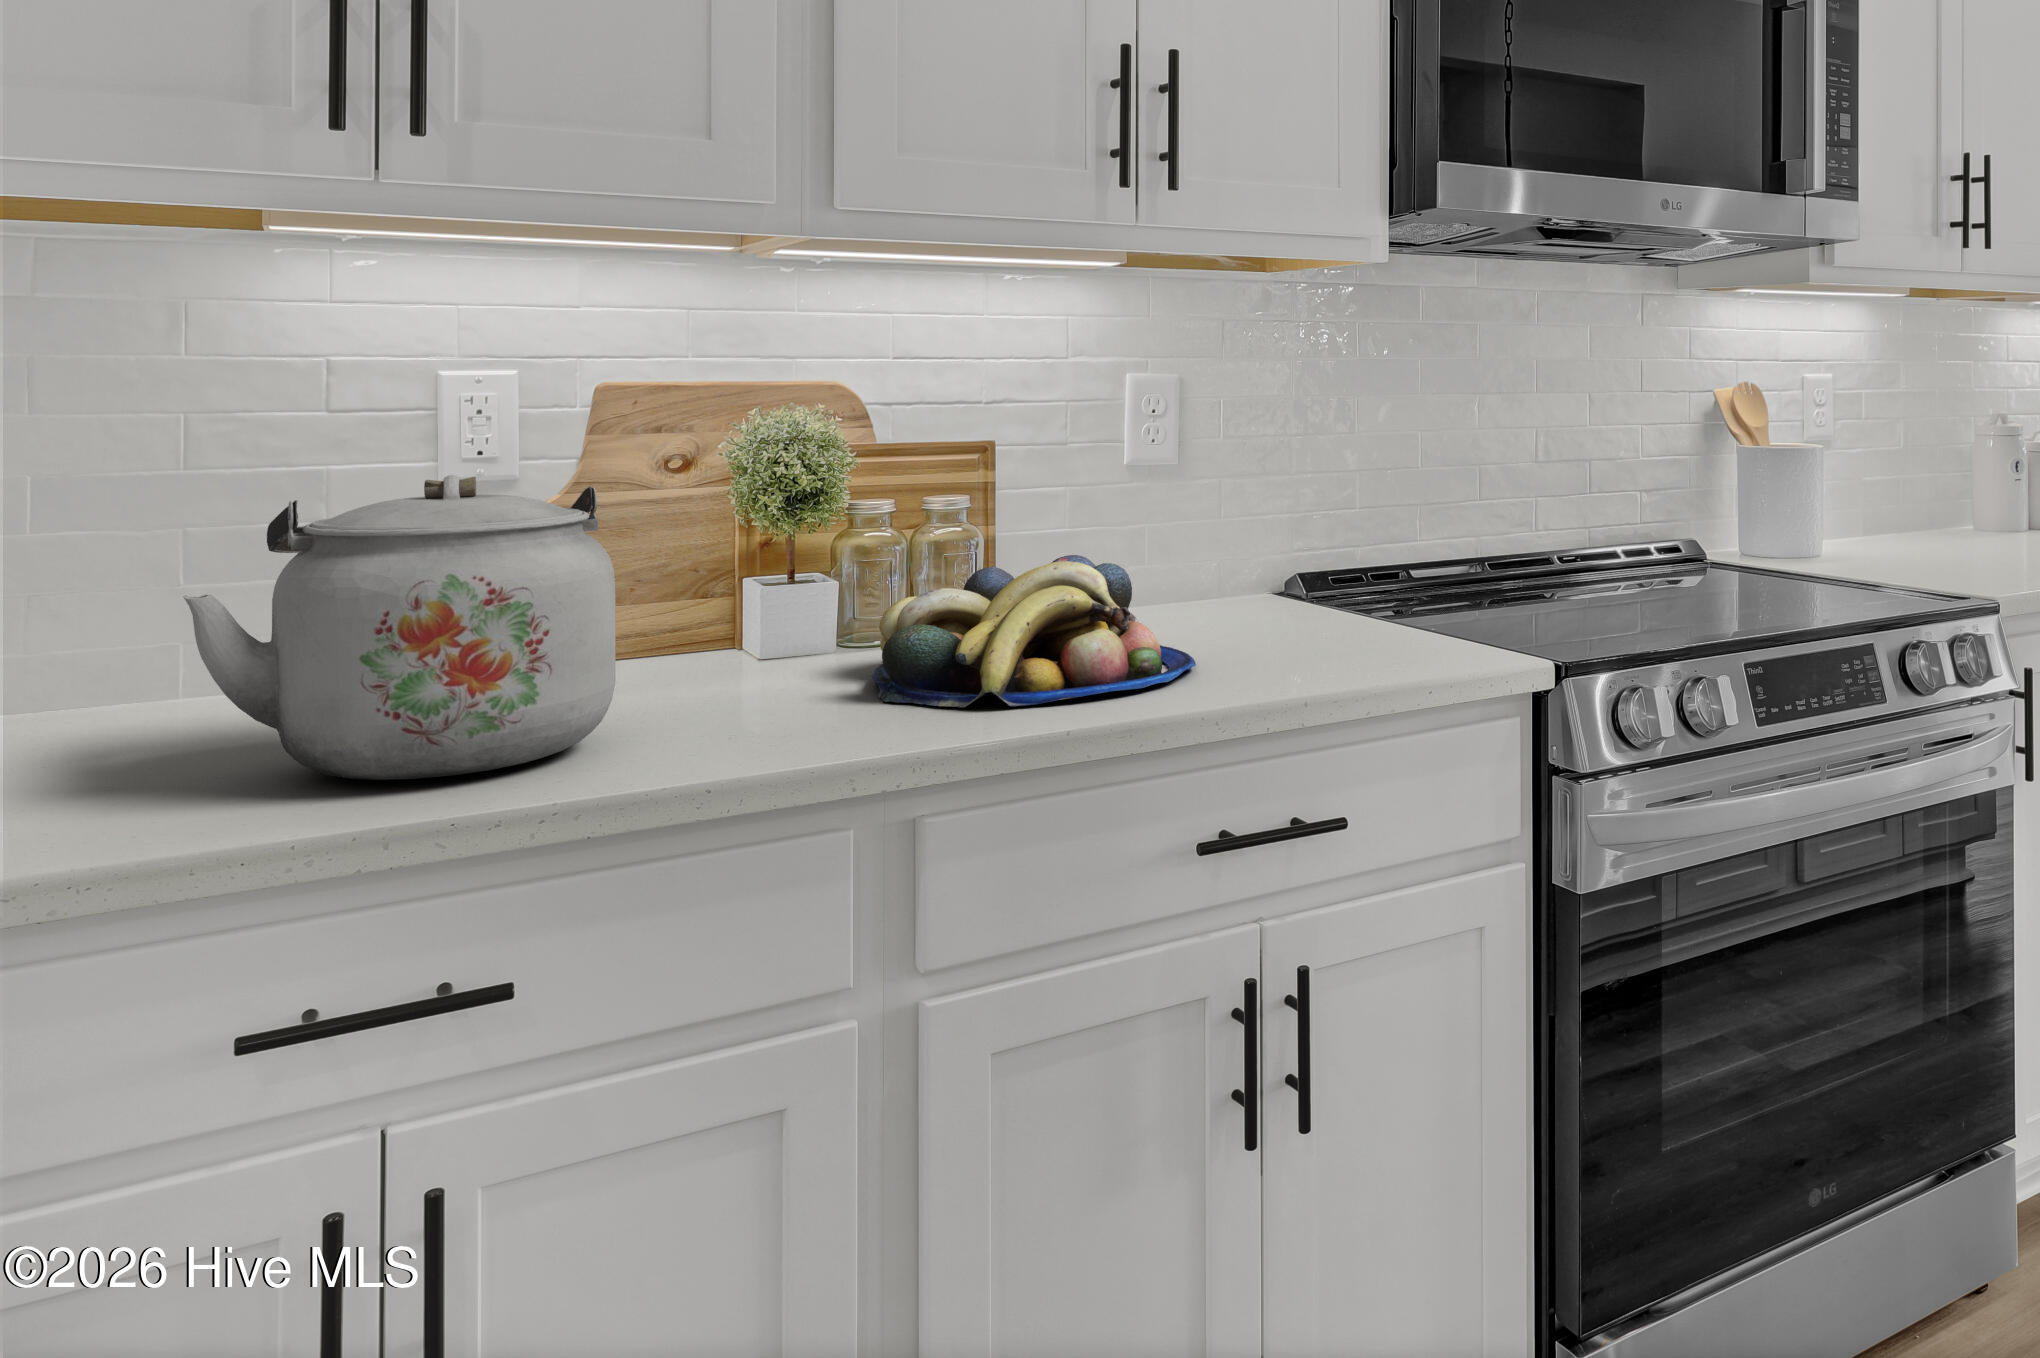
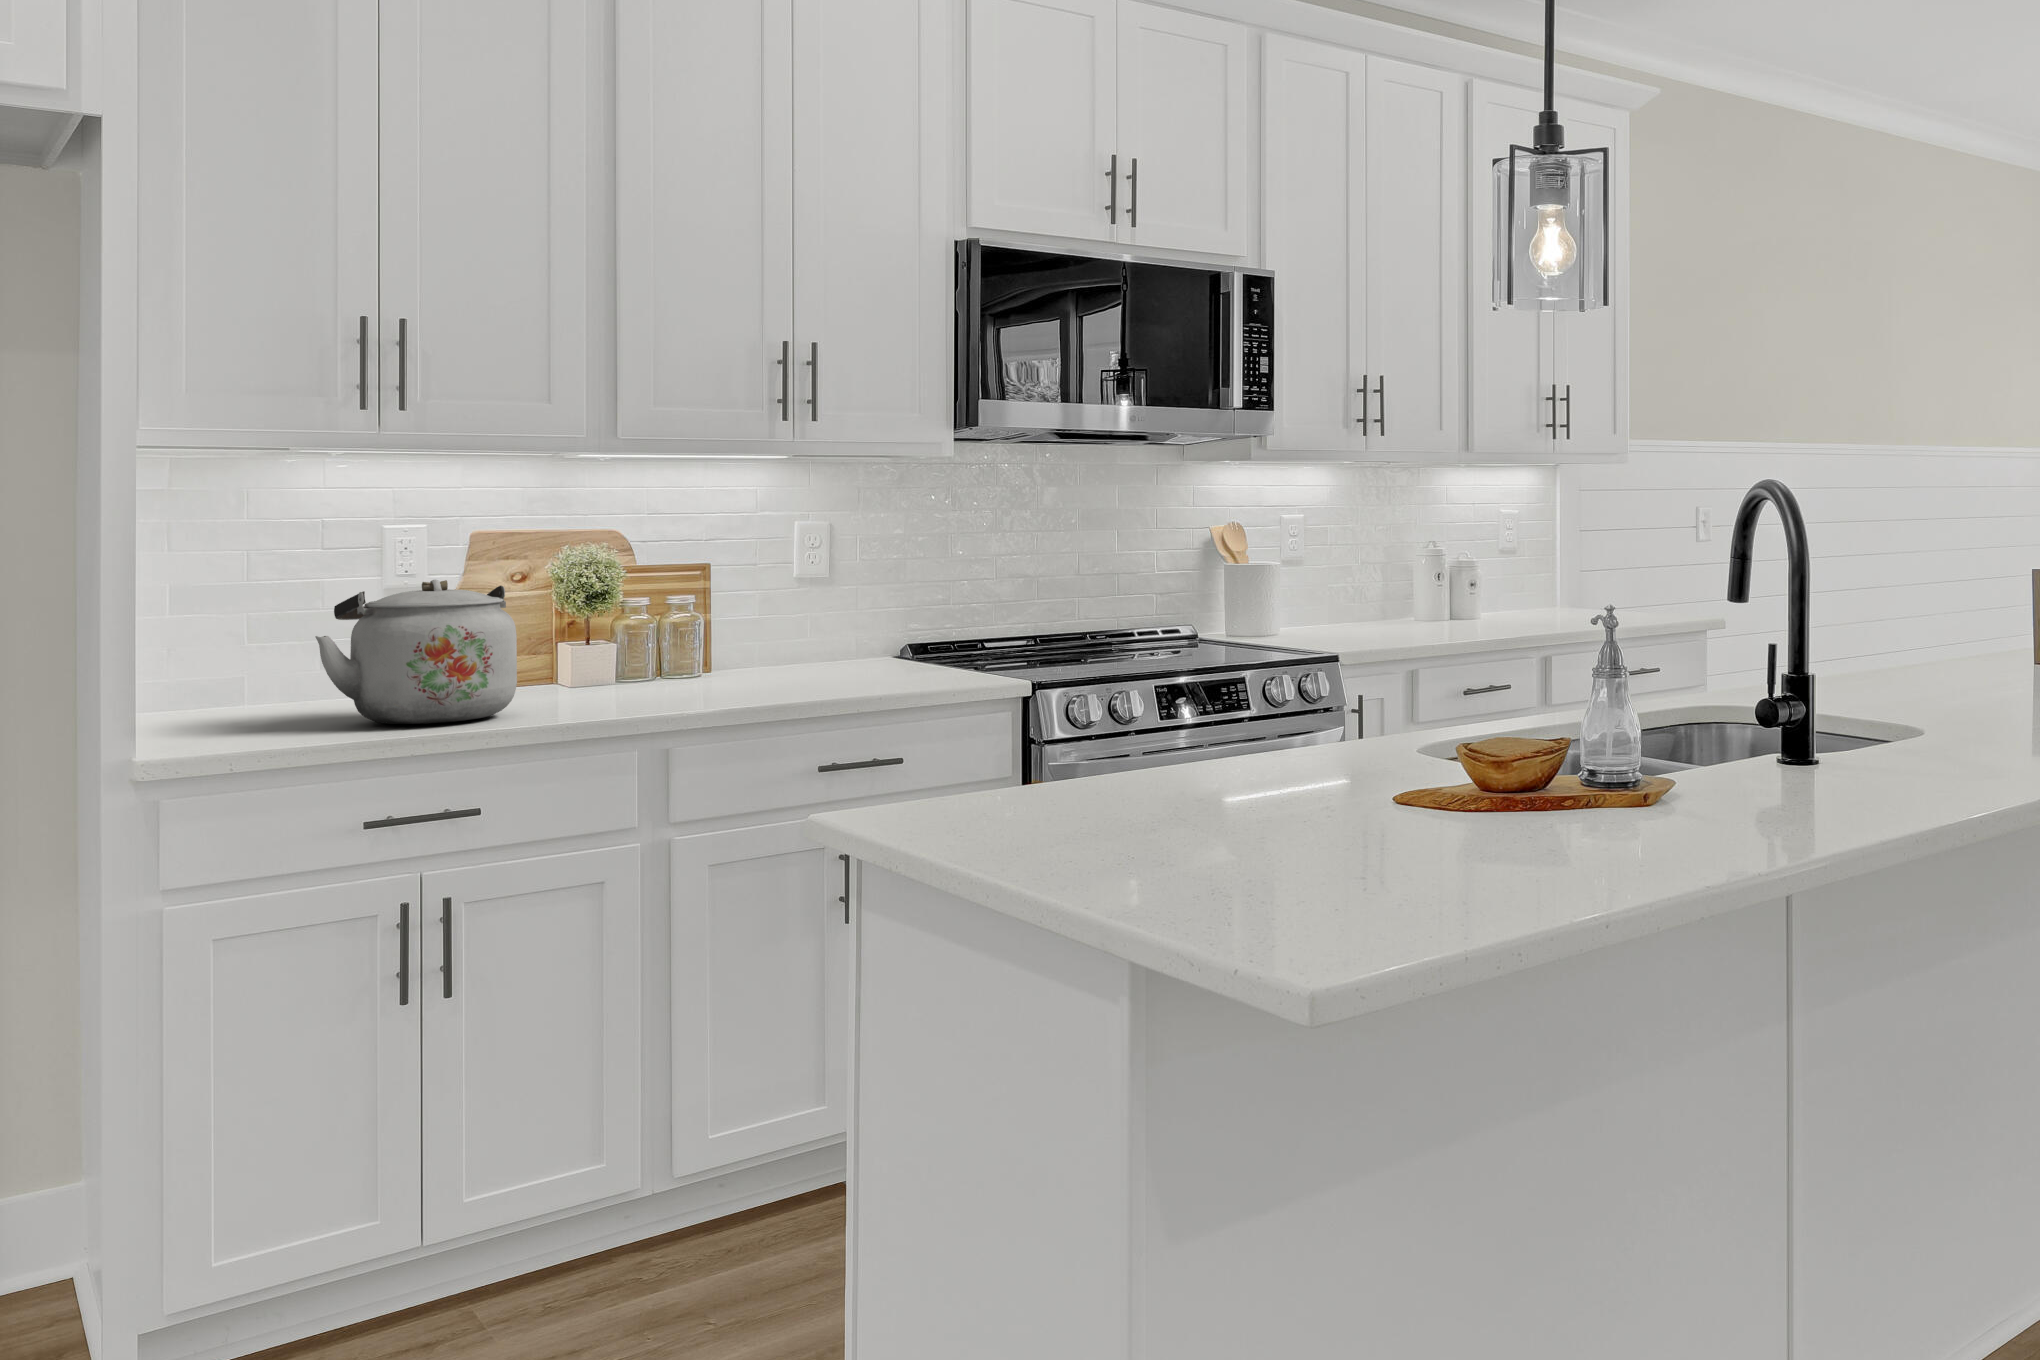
fruit bowl: present [872,555,1196,707] -> none [643,627,829,700]

